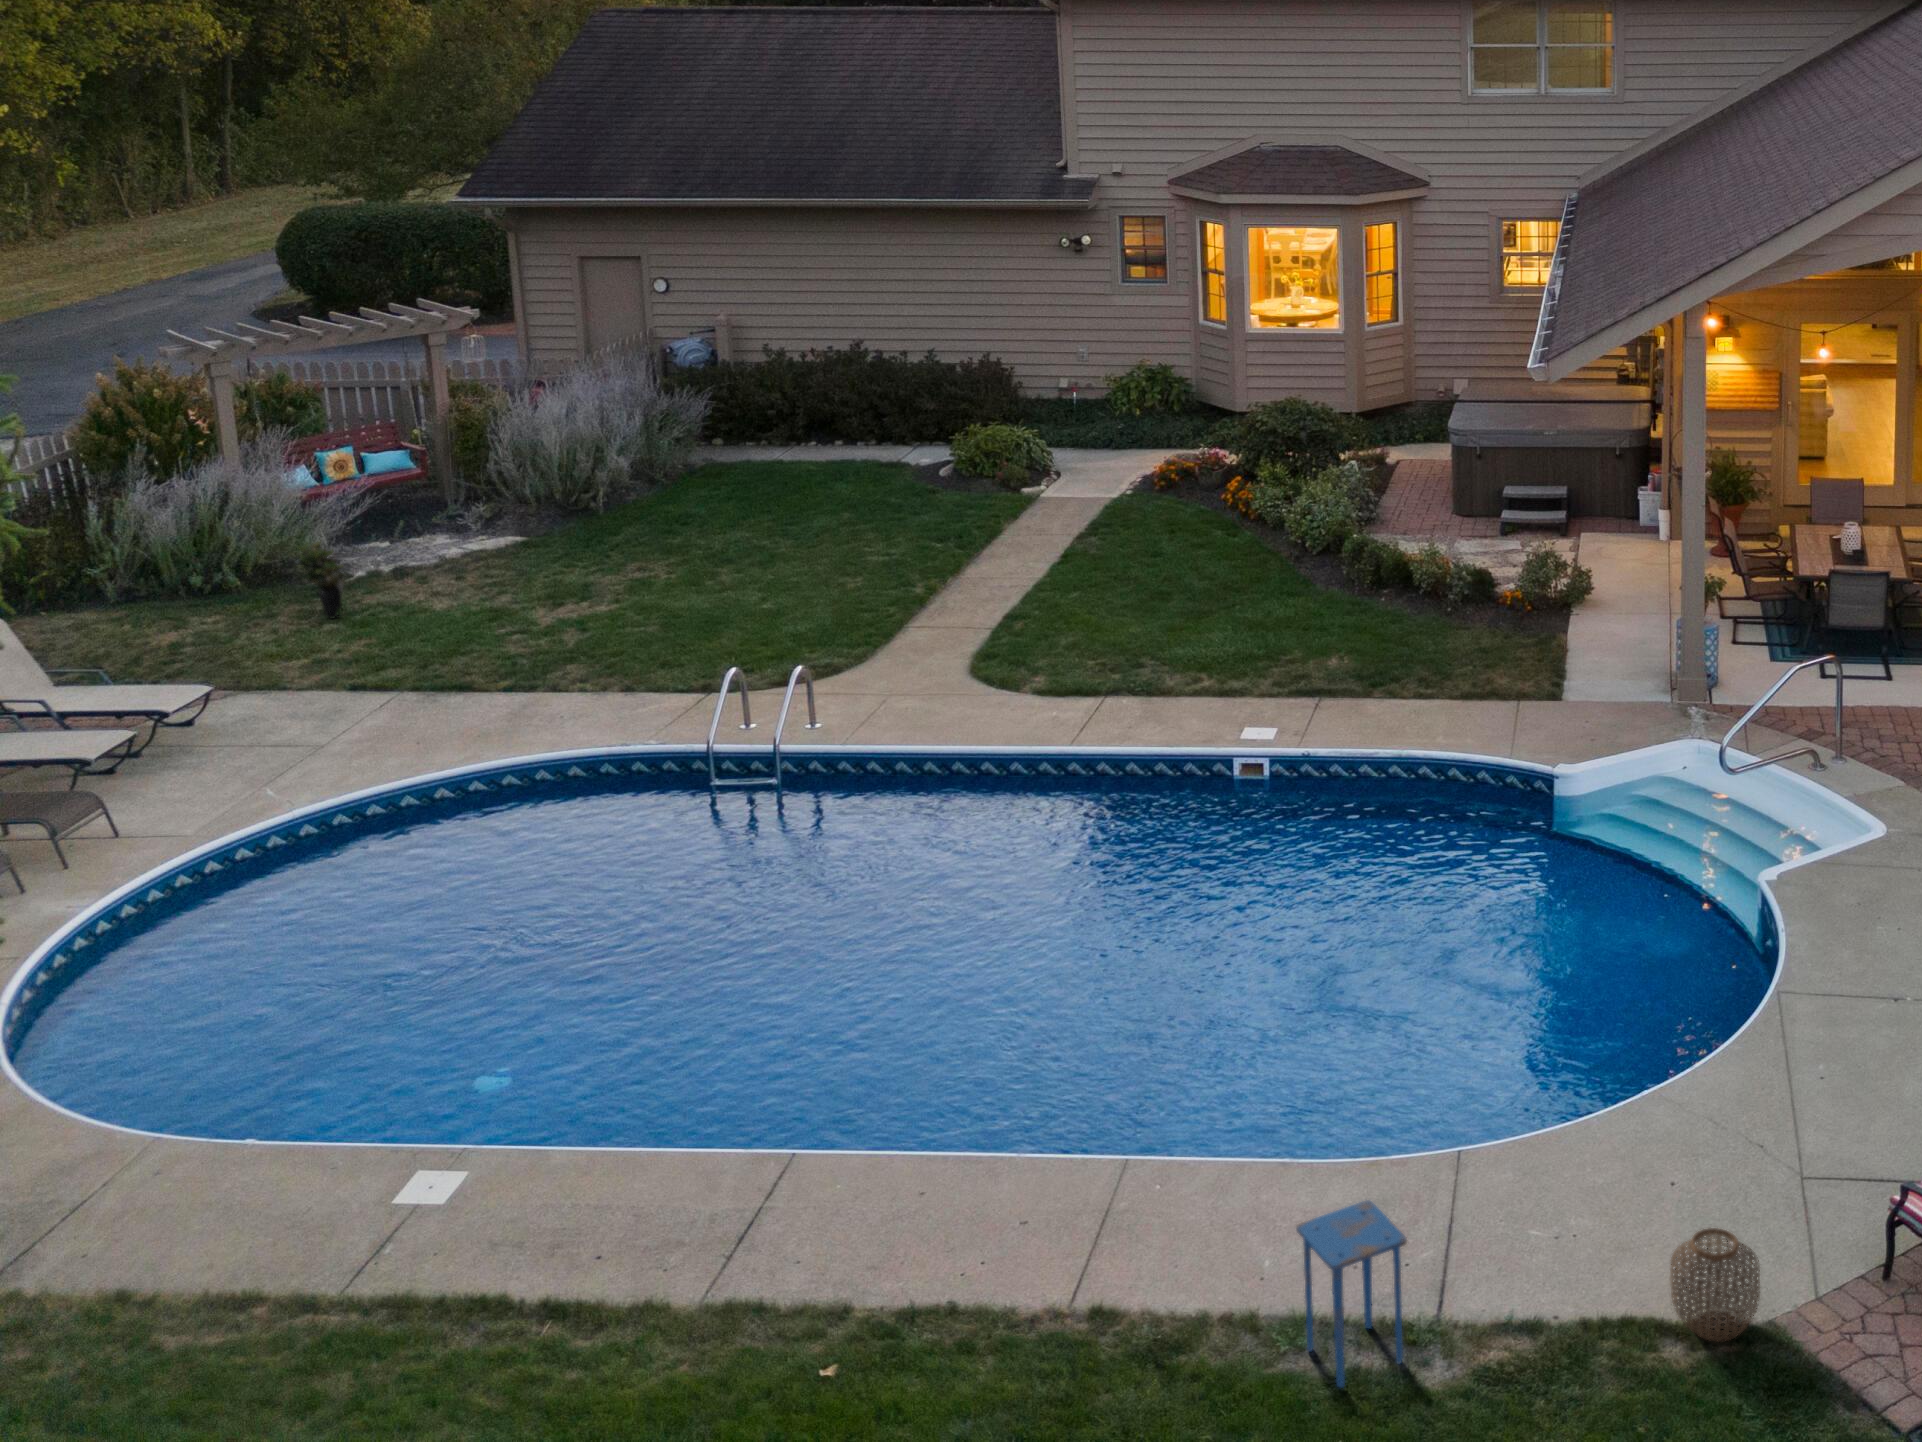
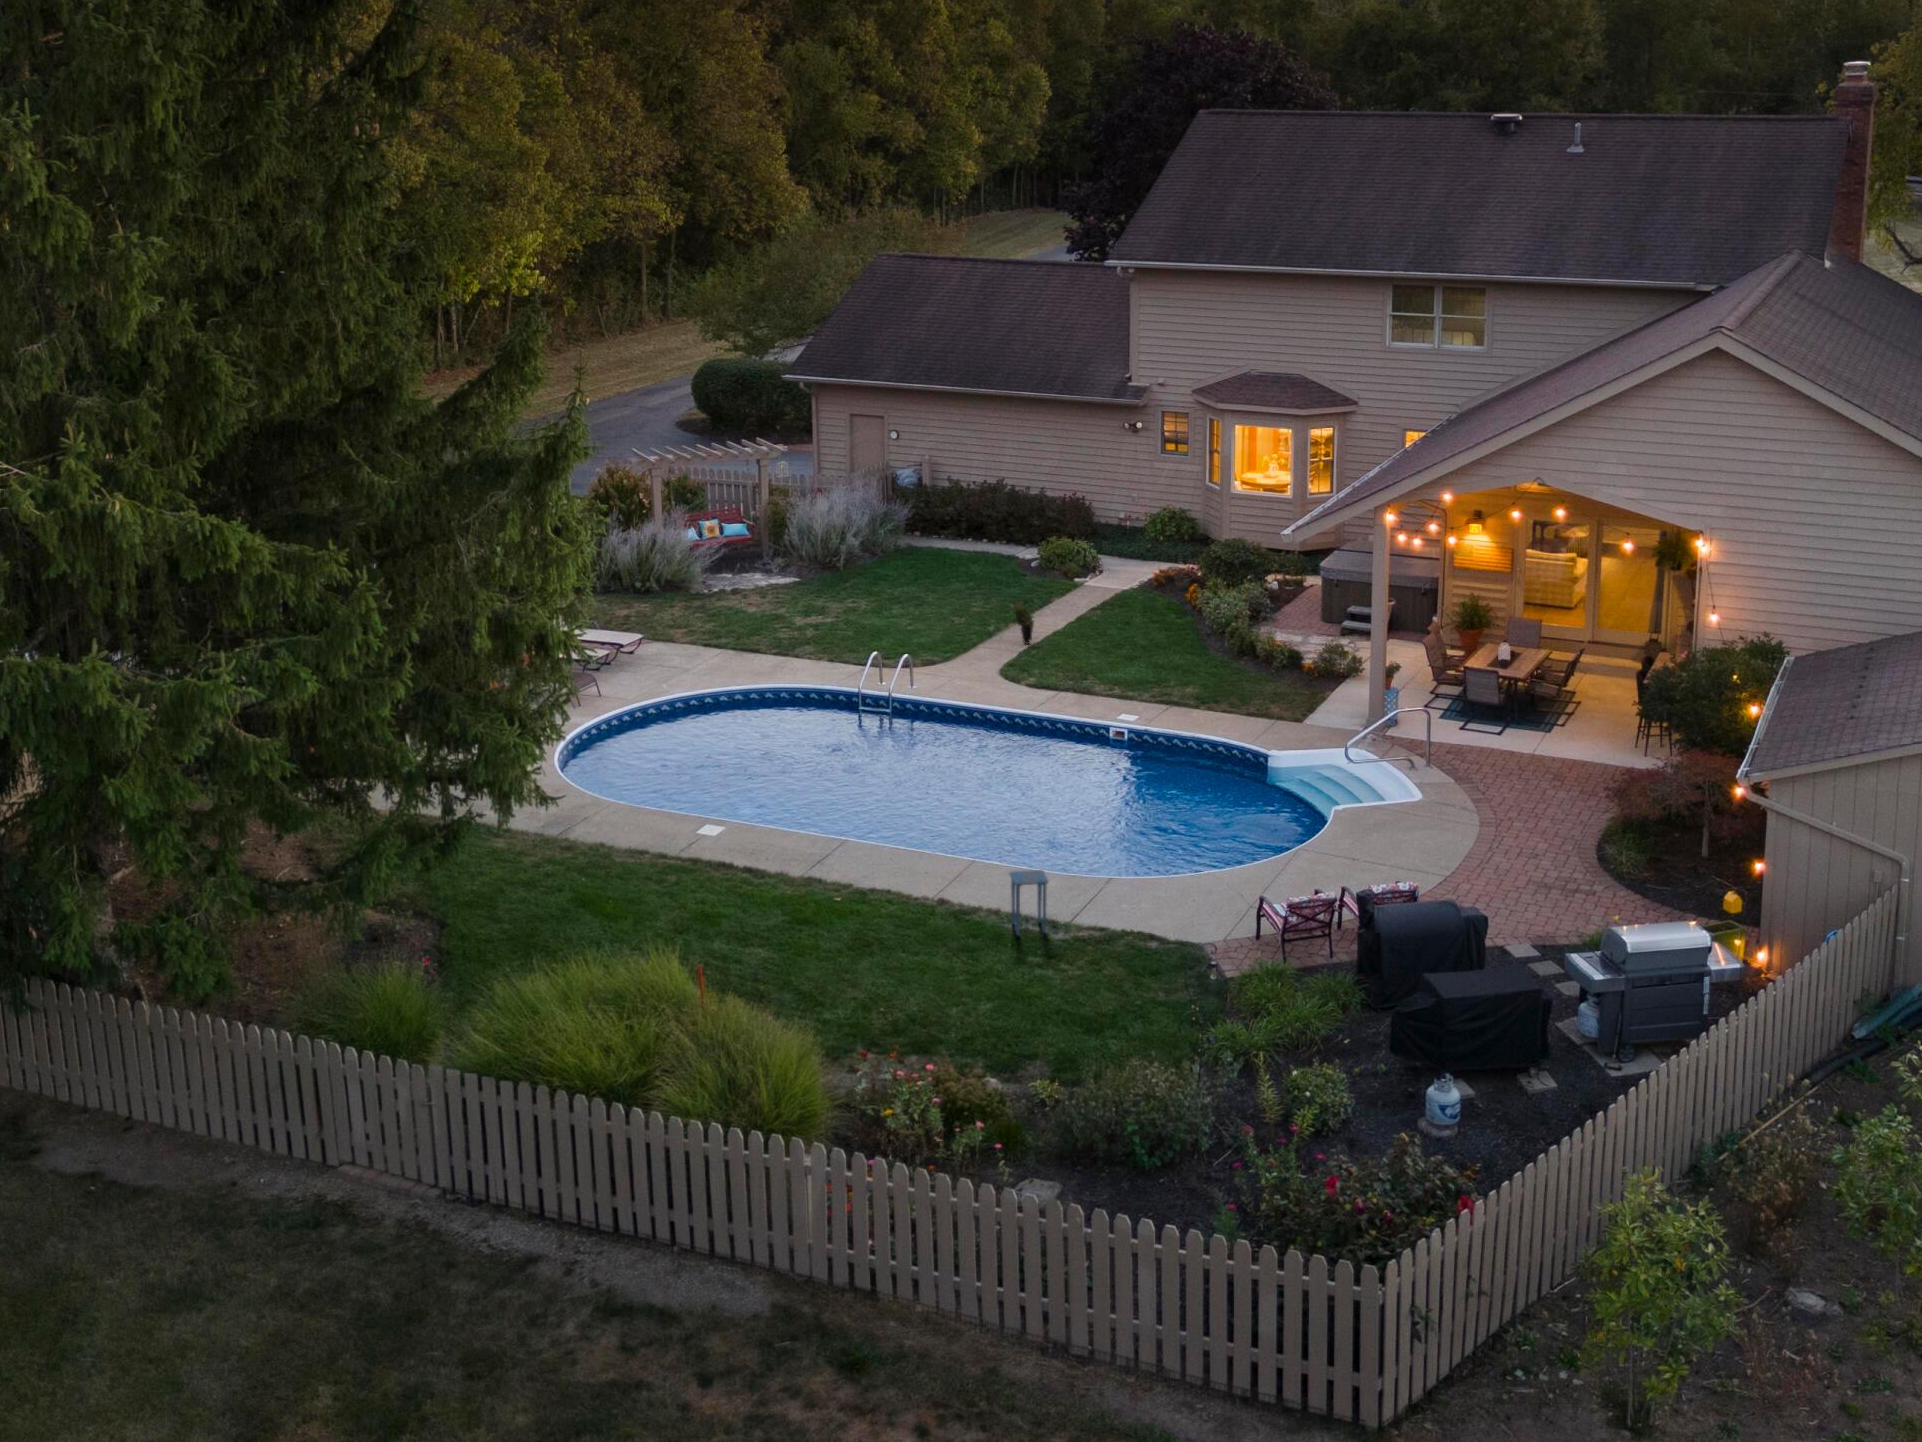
potted plant: present [296,542,346,618] -> present [1013,603,1035,644]
woven basket: present [1671,1228,1760,1341] -> none [1157,904,1195,948]

